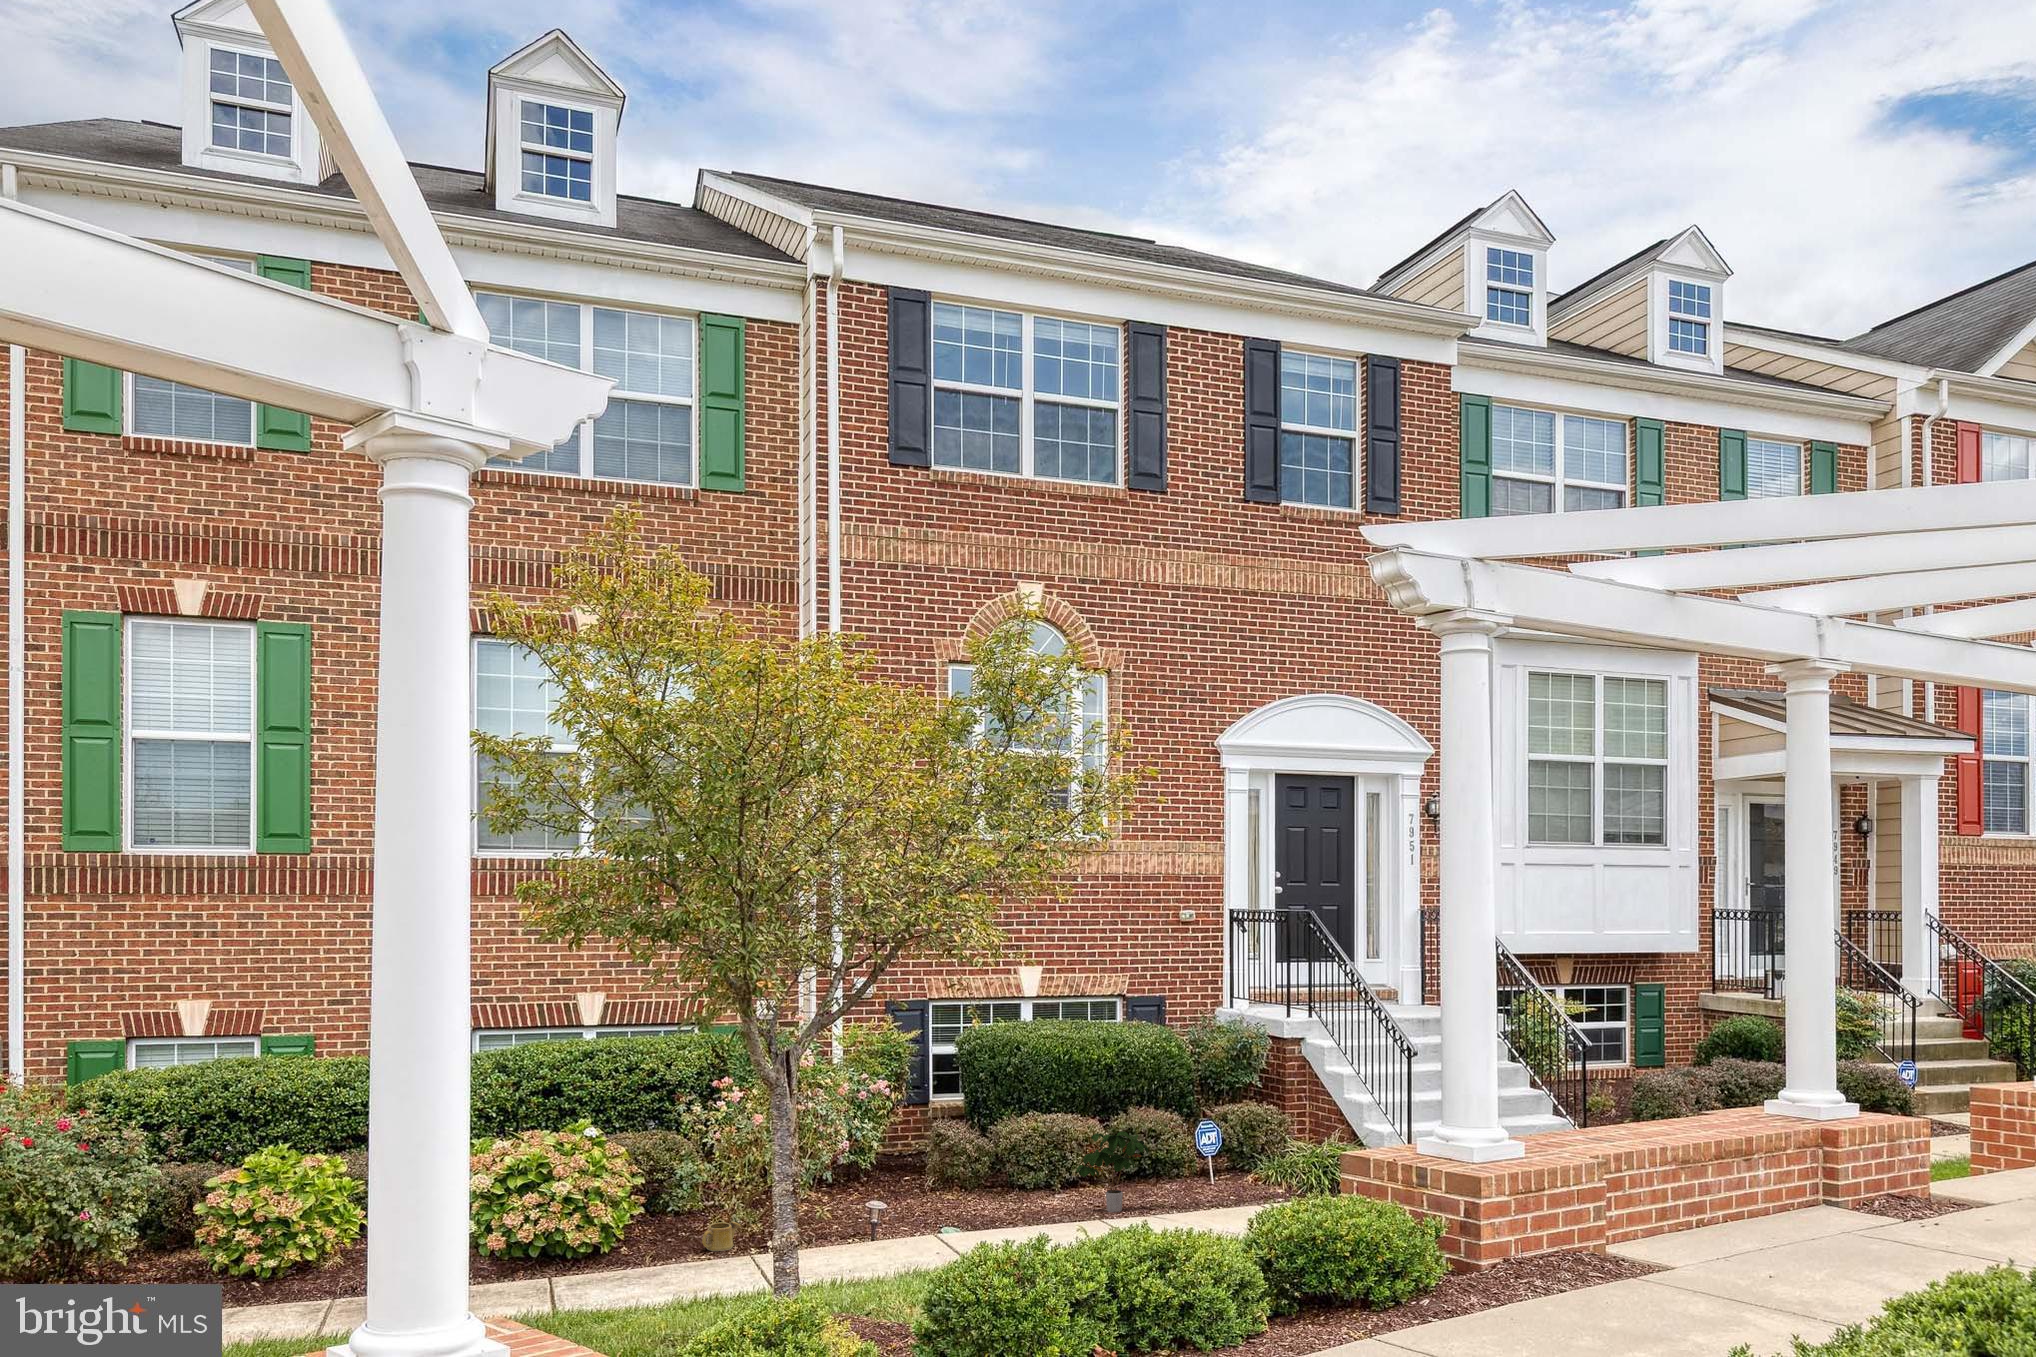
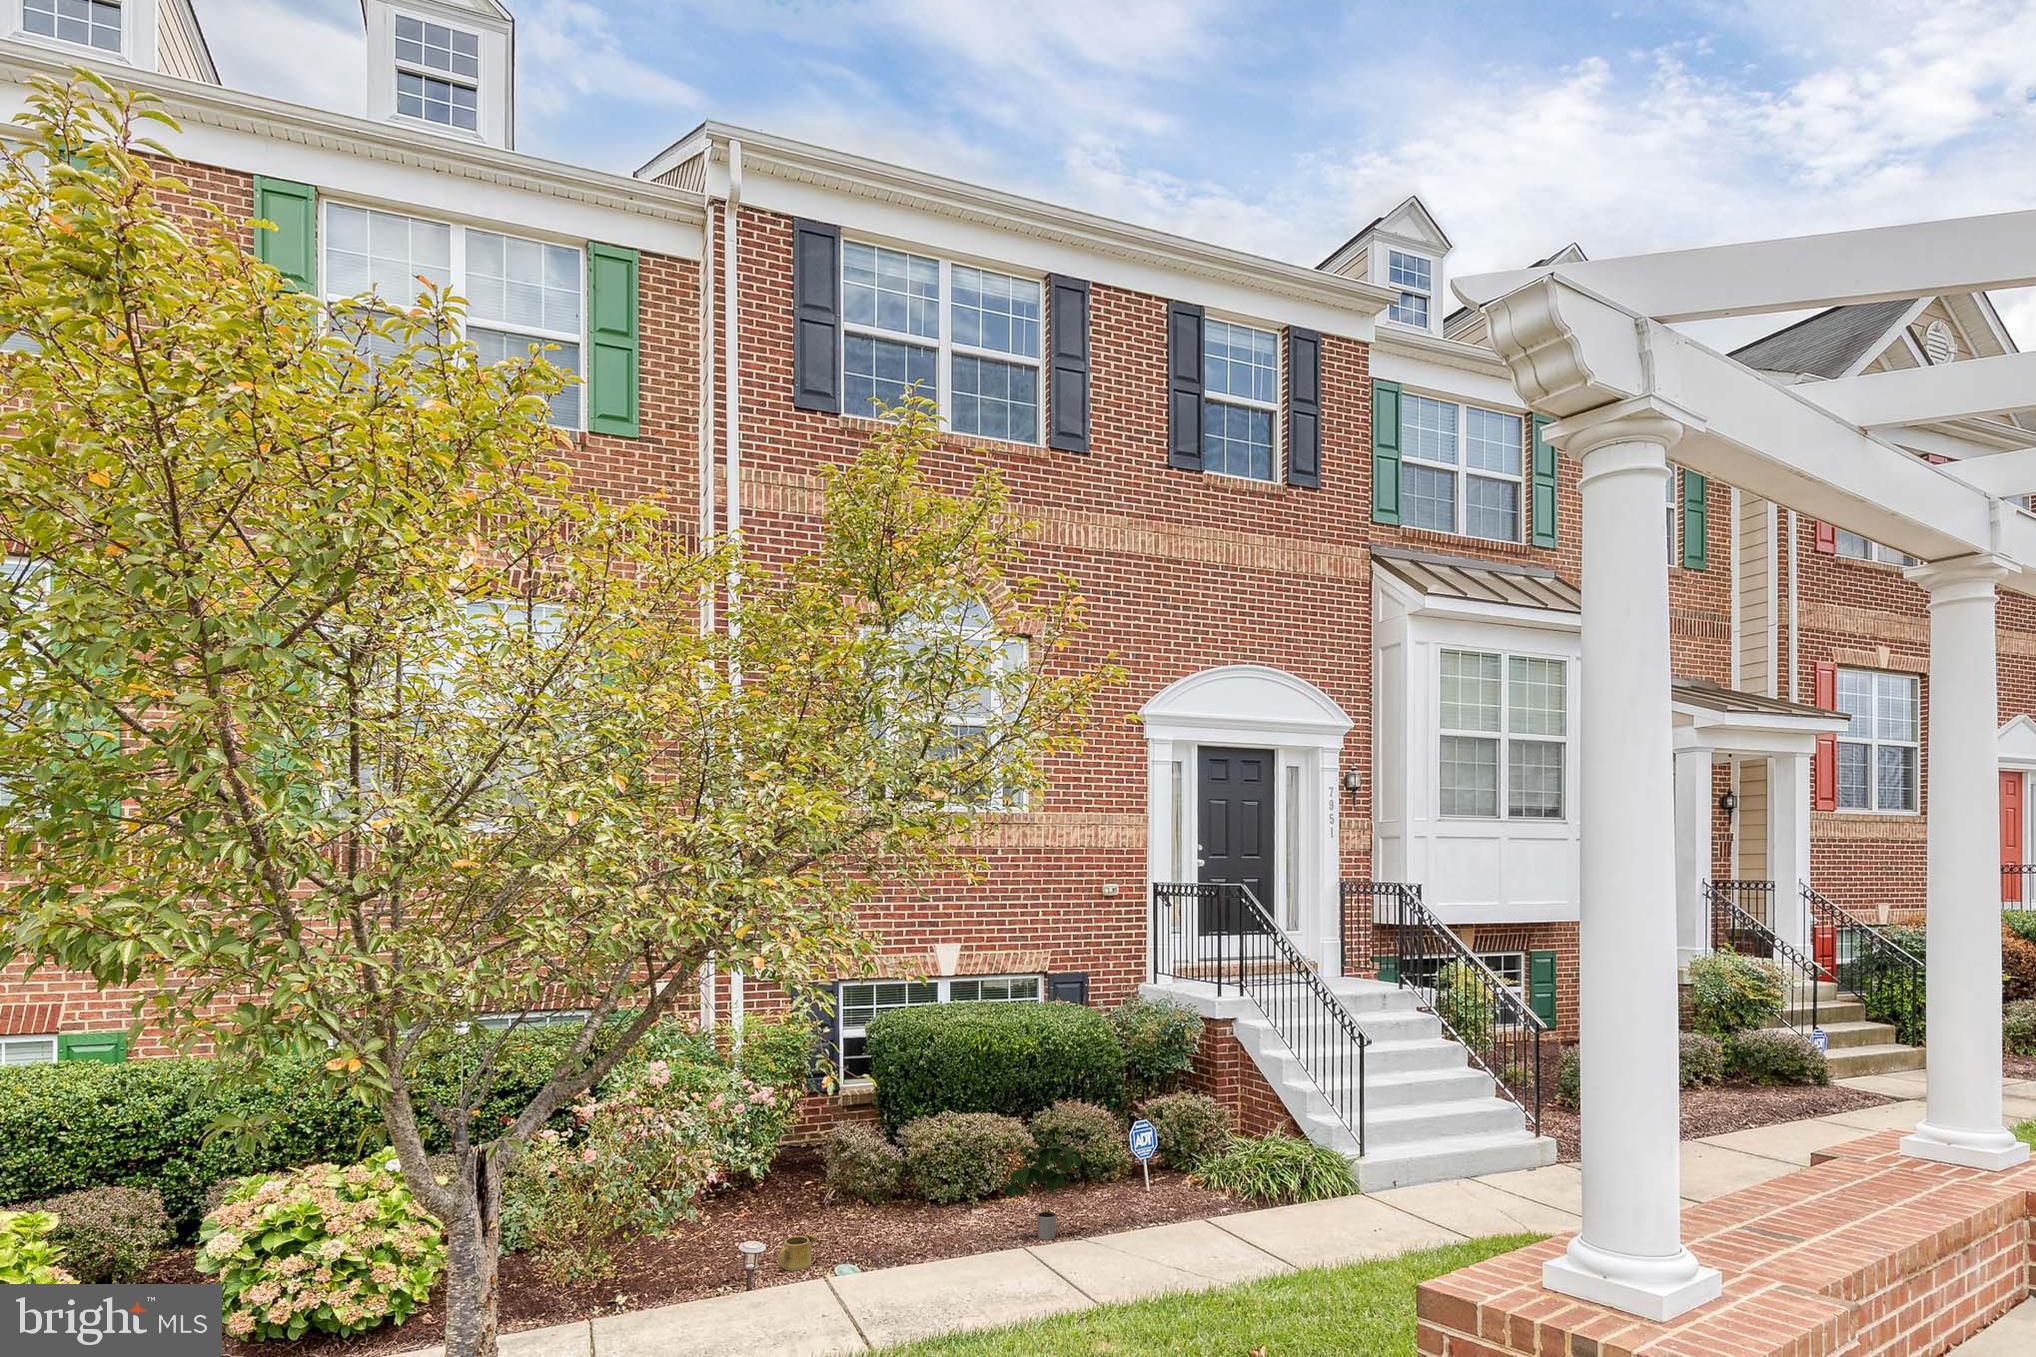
watering can: present [702,1221,741,1251] -> present [778,1234,818,1271]

